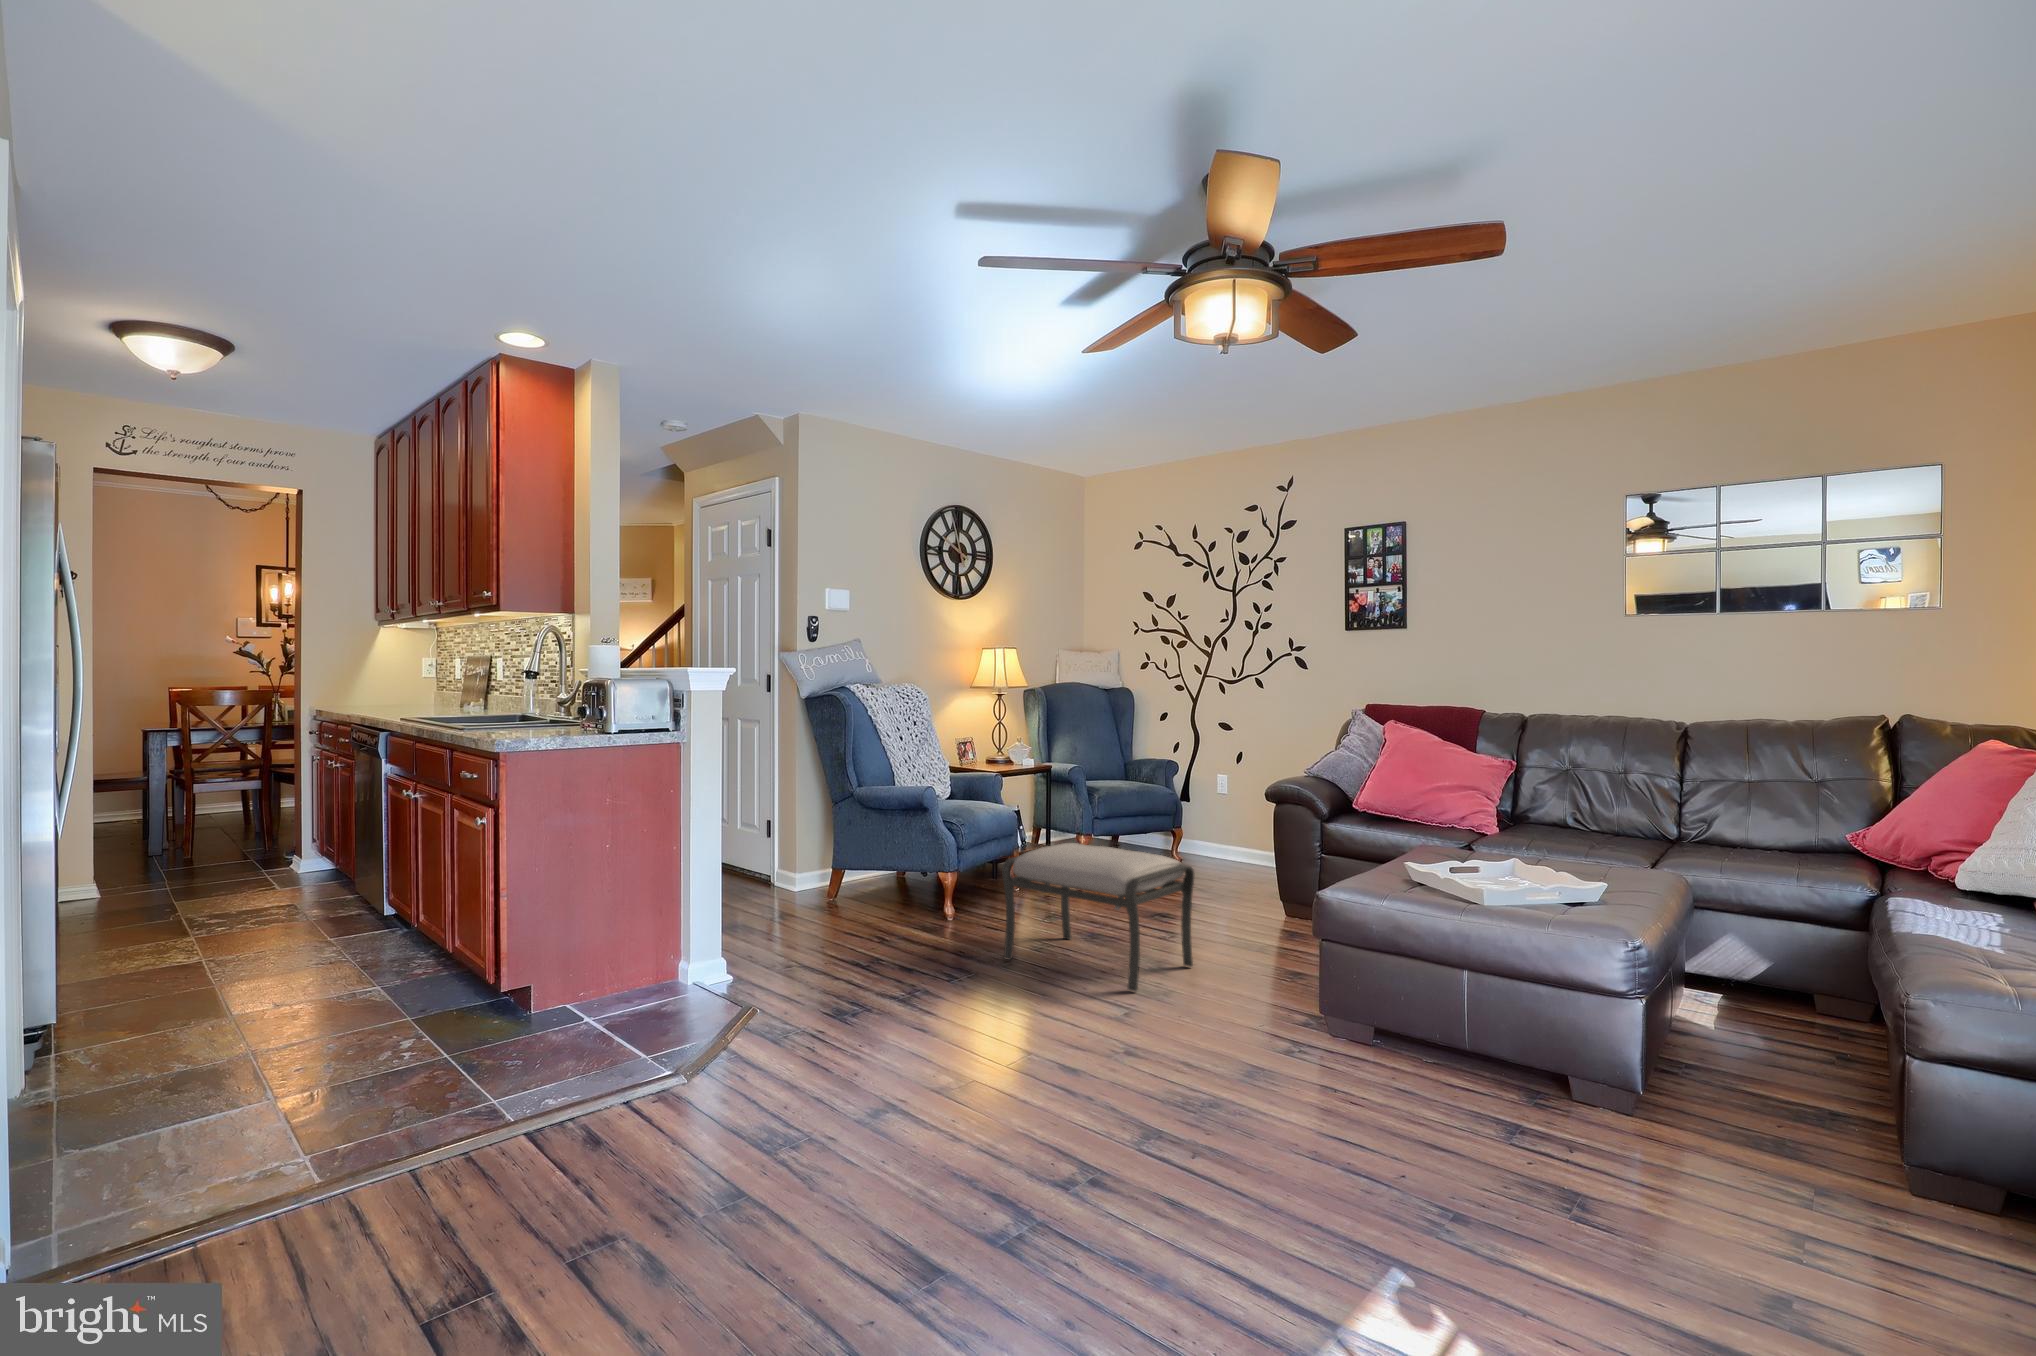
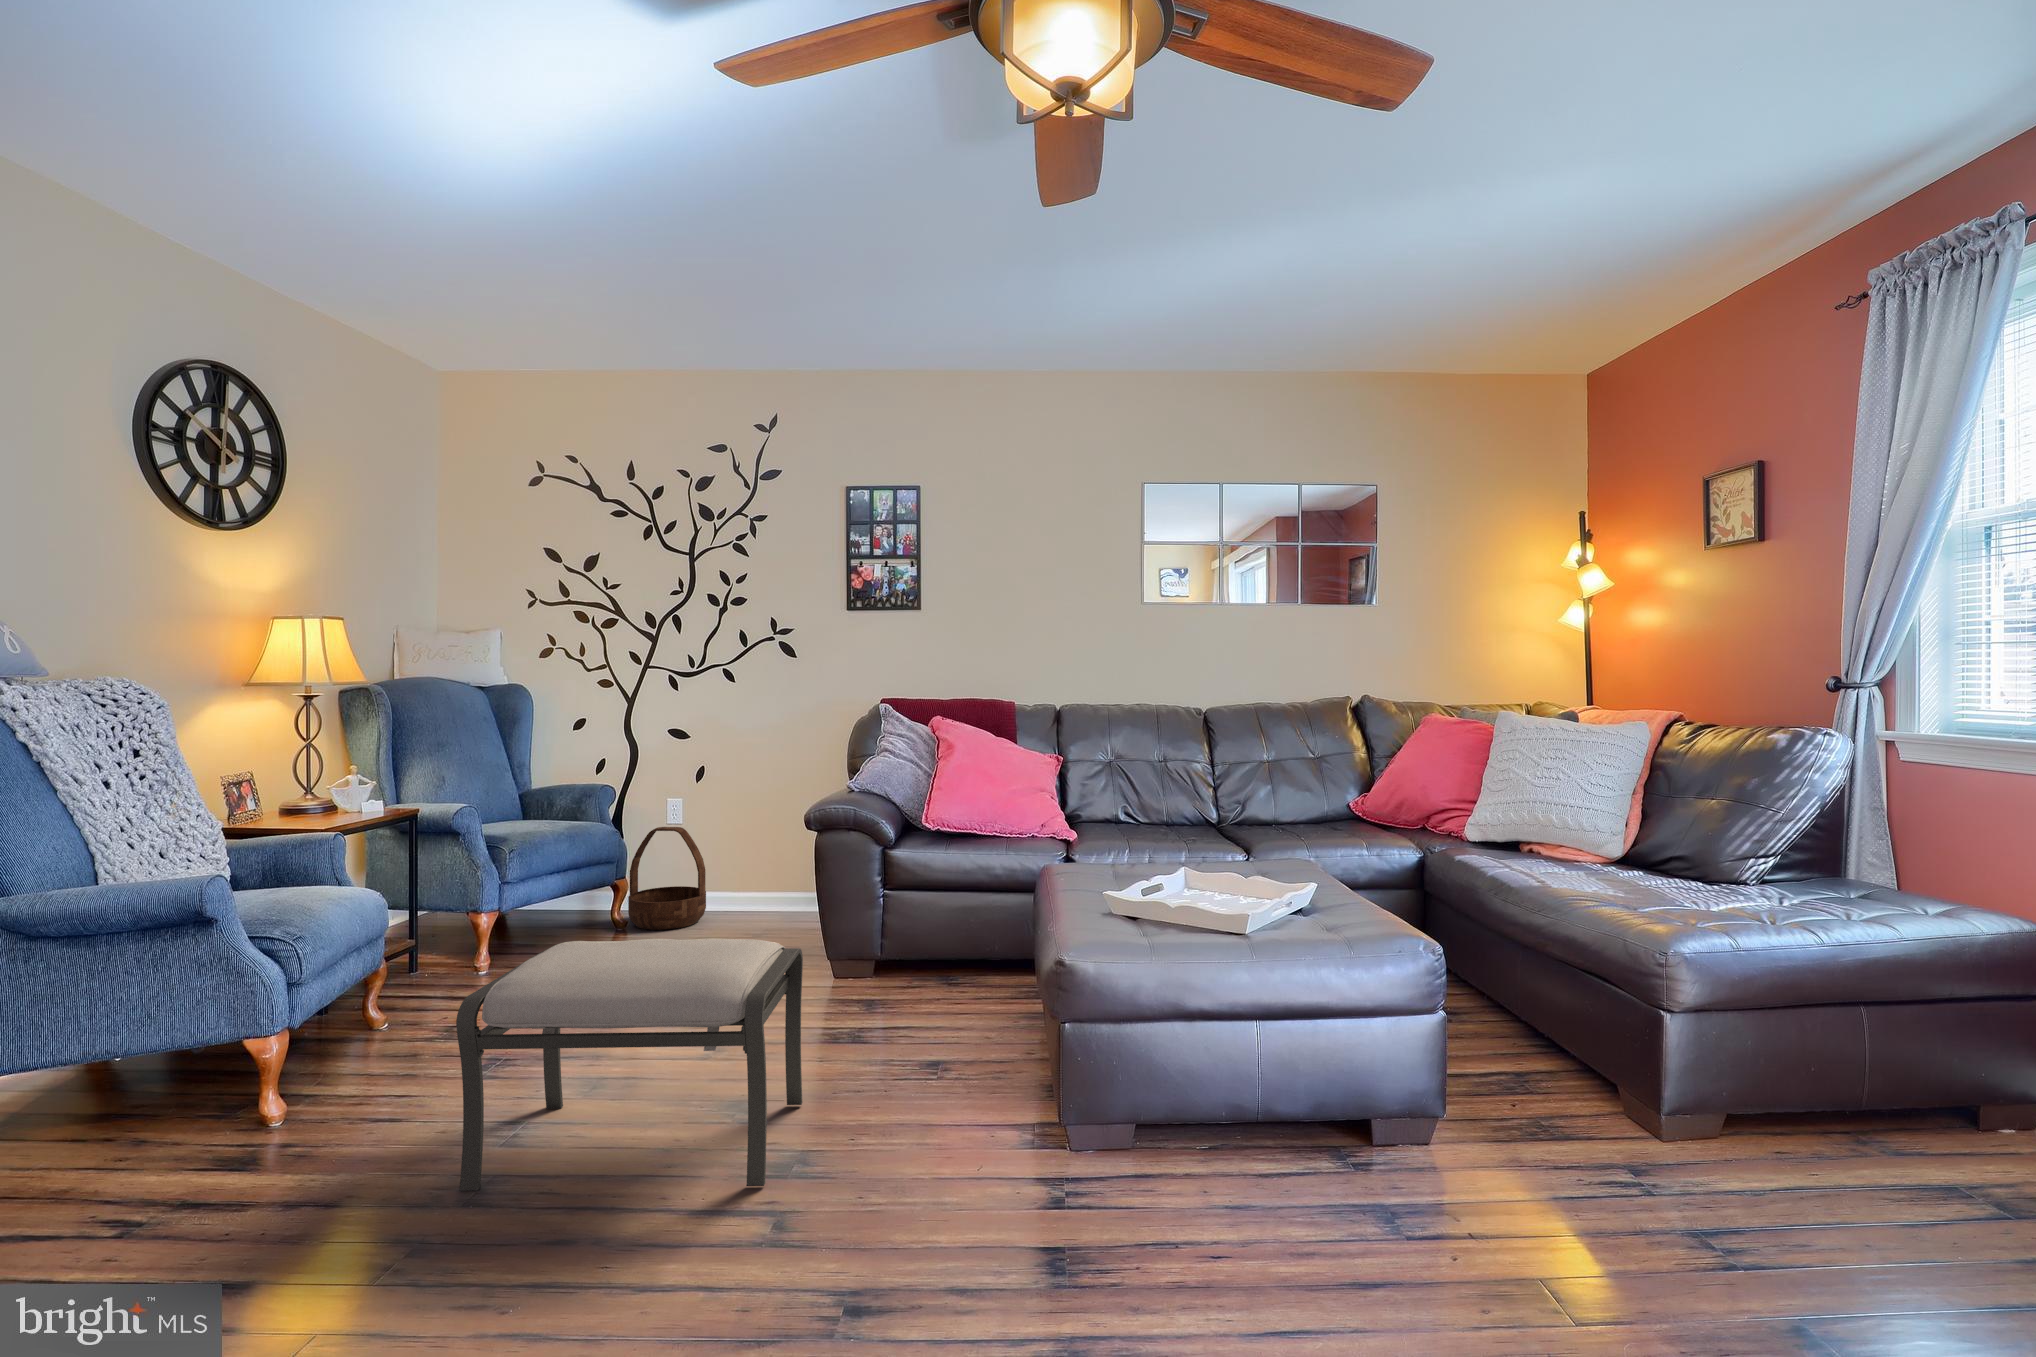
basket: none [1183,794,1238,869] -> present [628,827,706,930]

